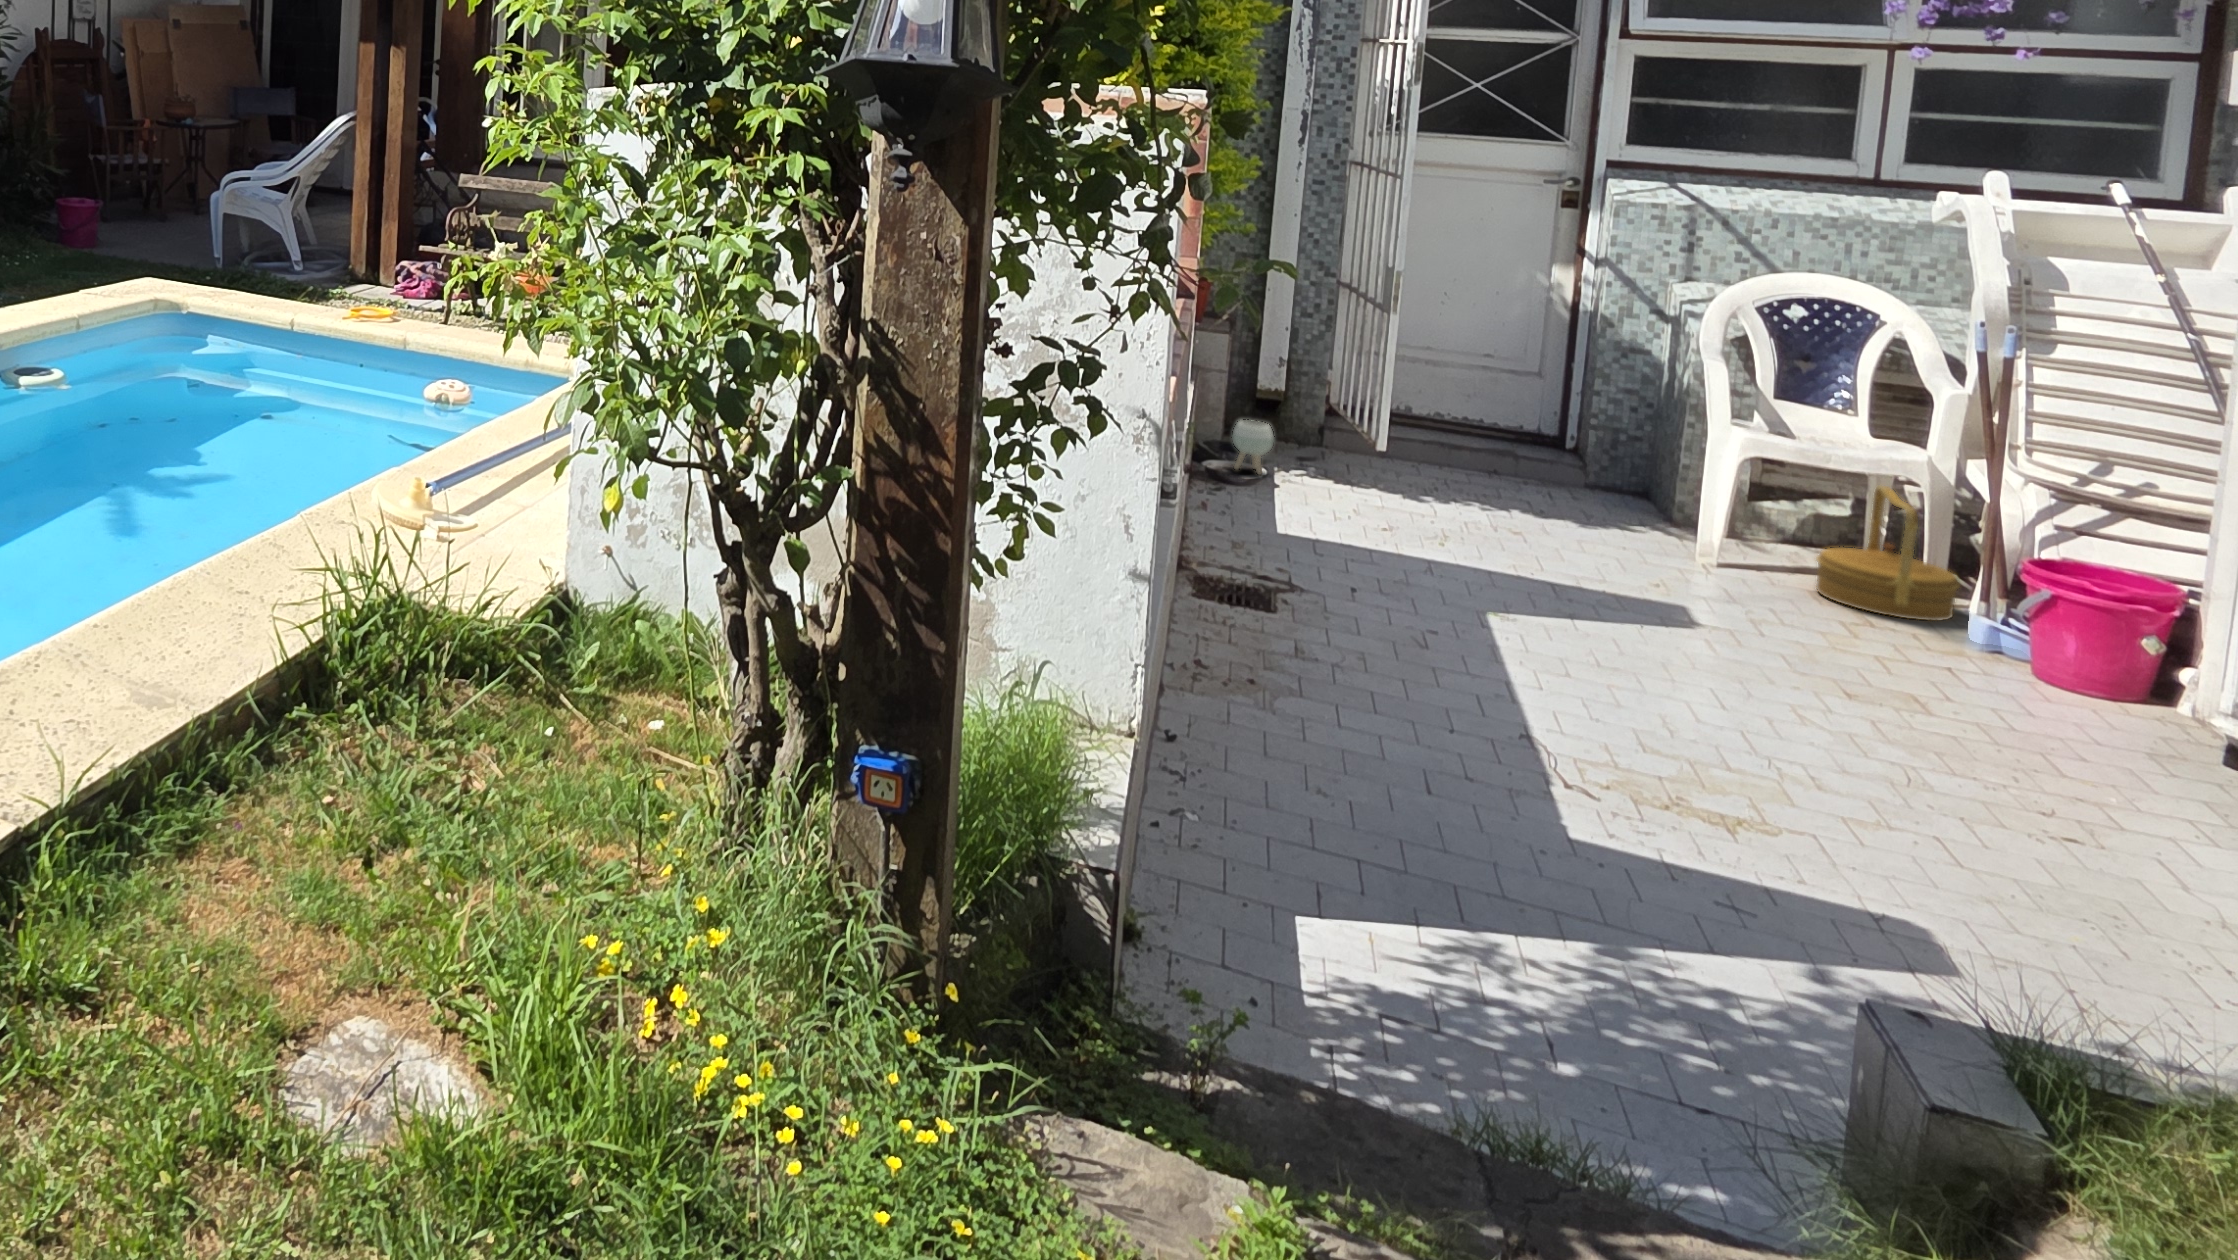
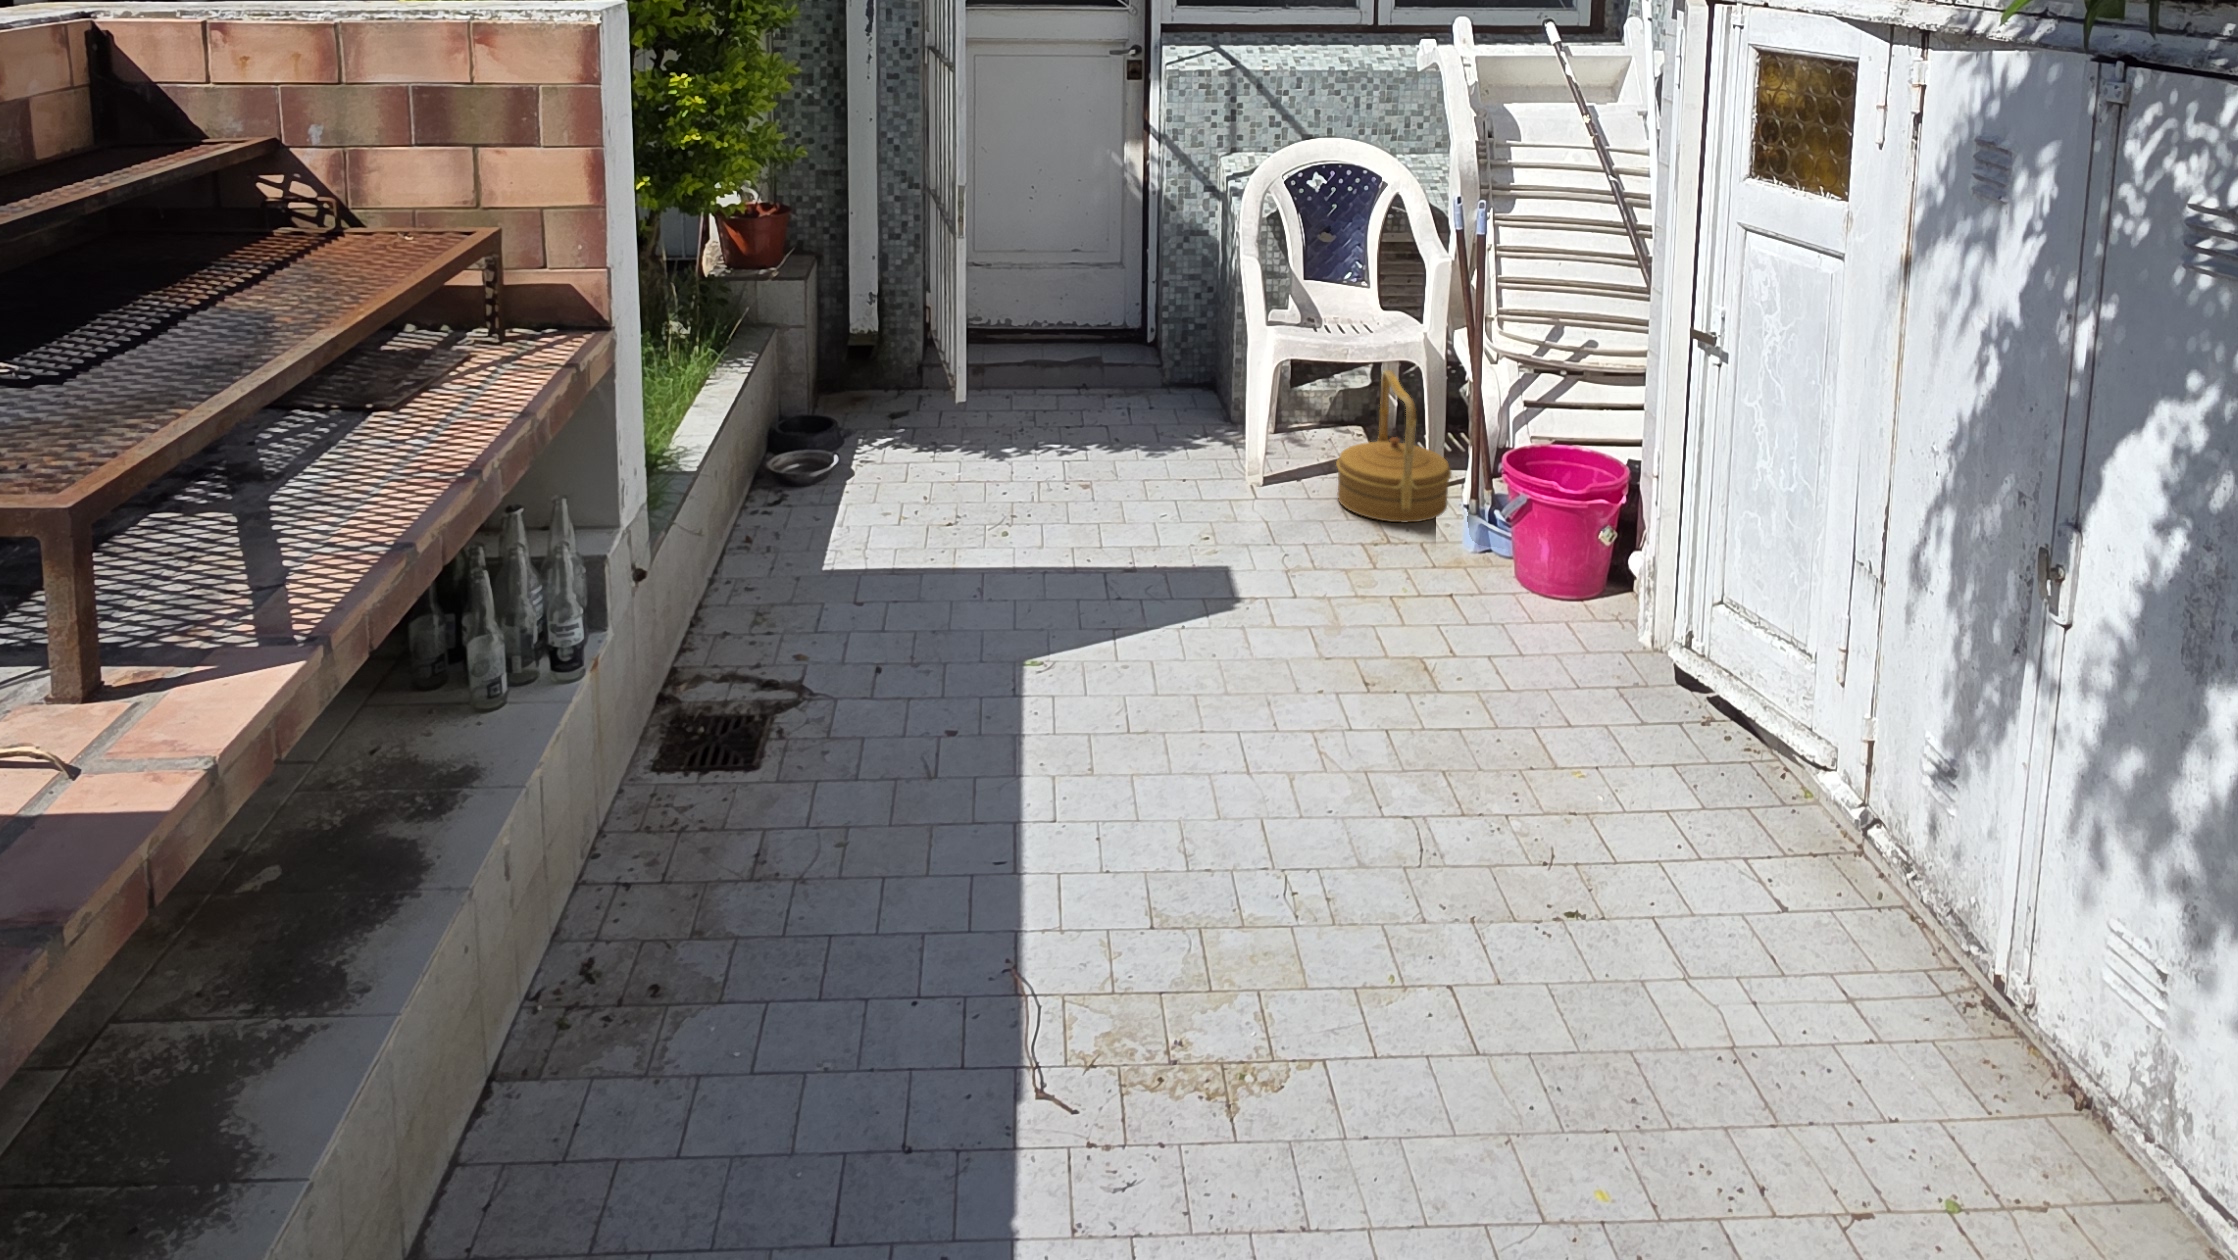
planter: present [1233,420,1273,474] -> none [801,370,845,437]

